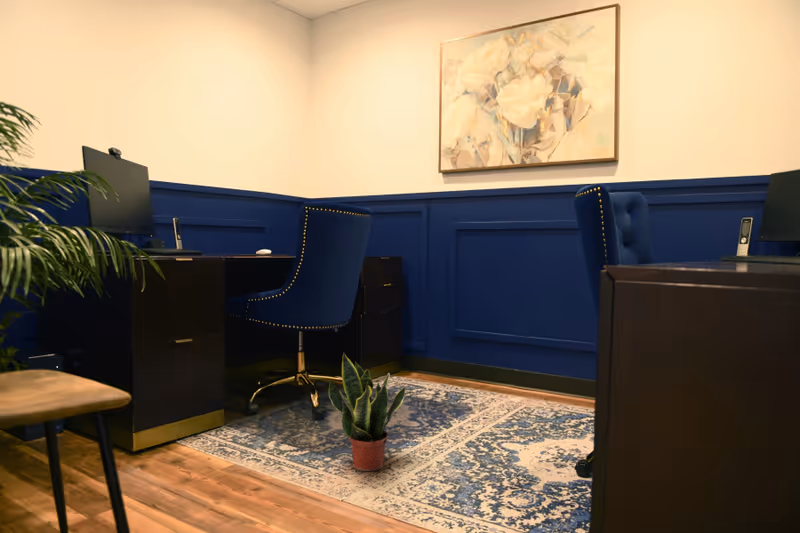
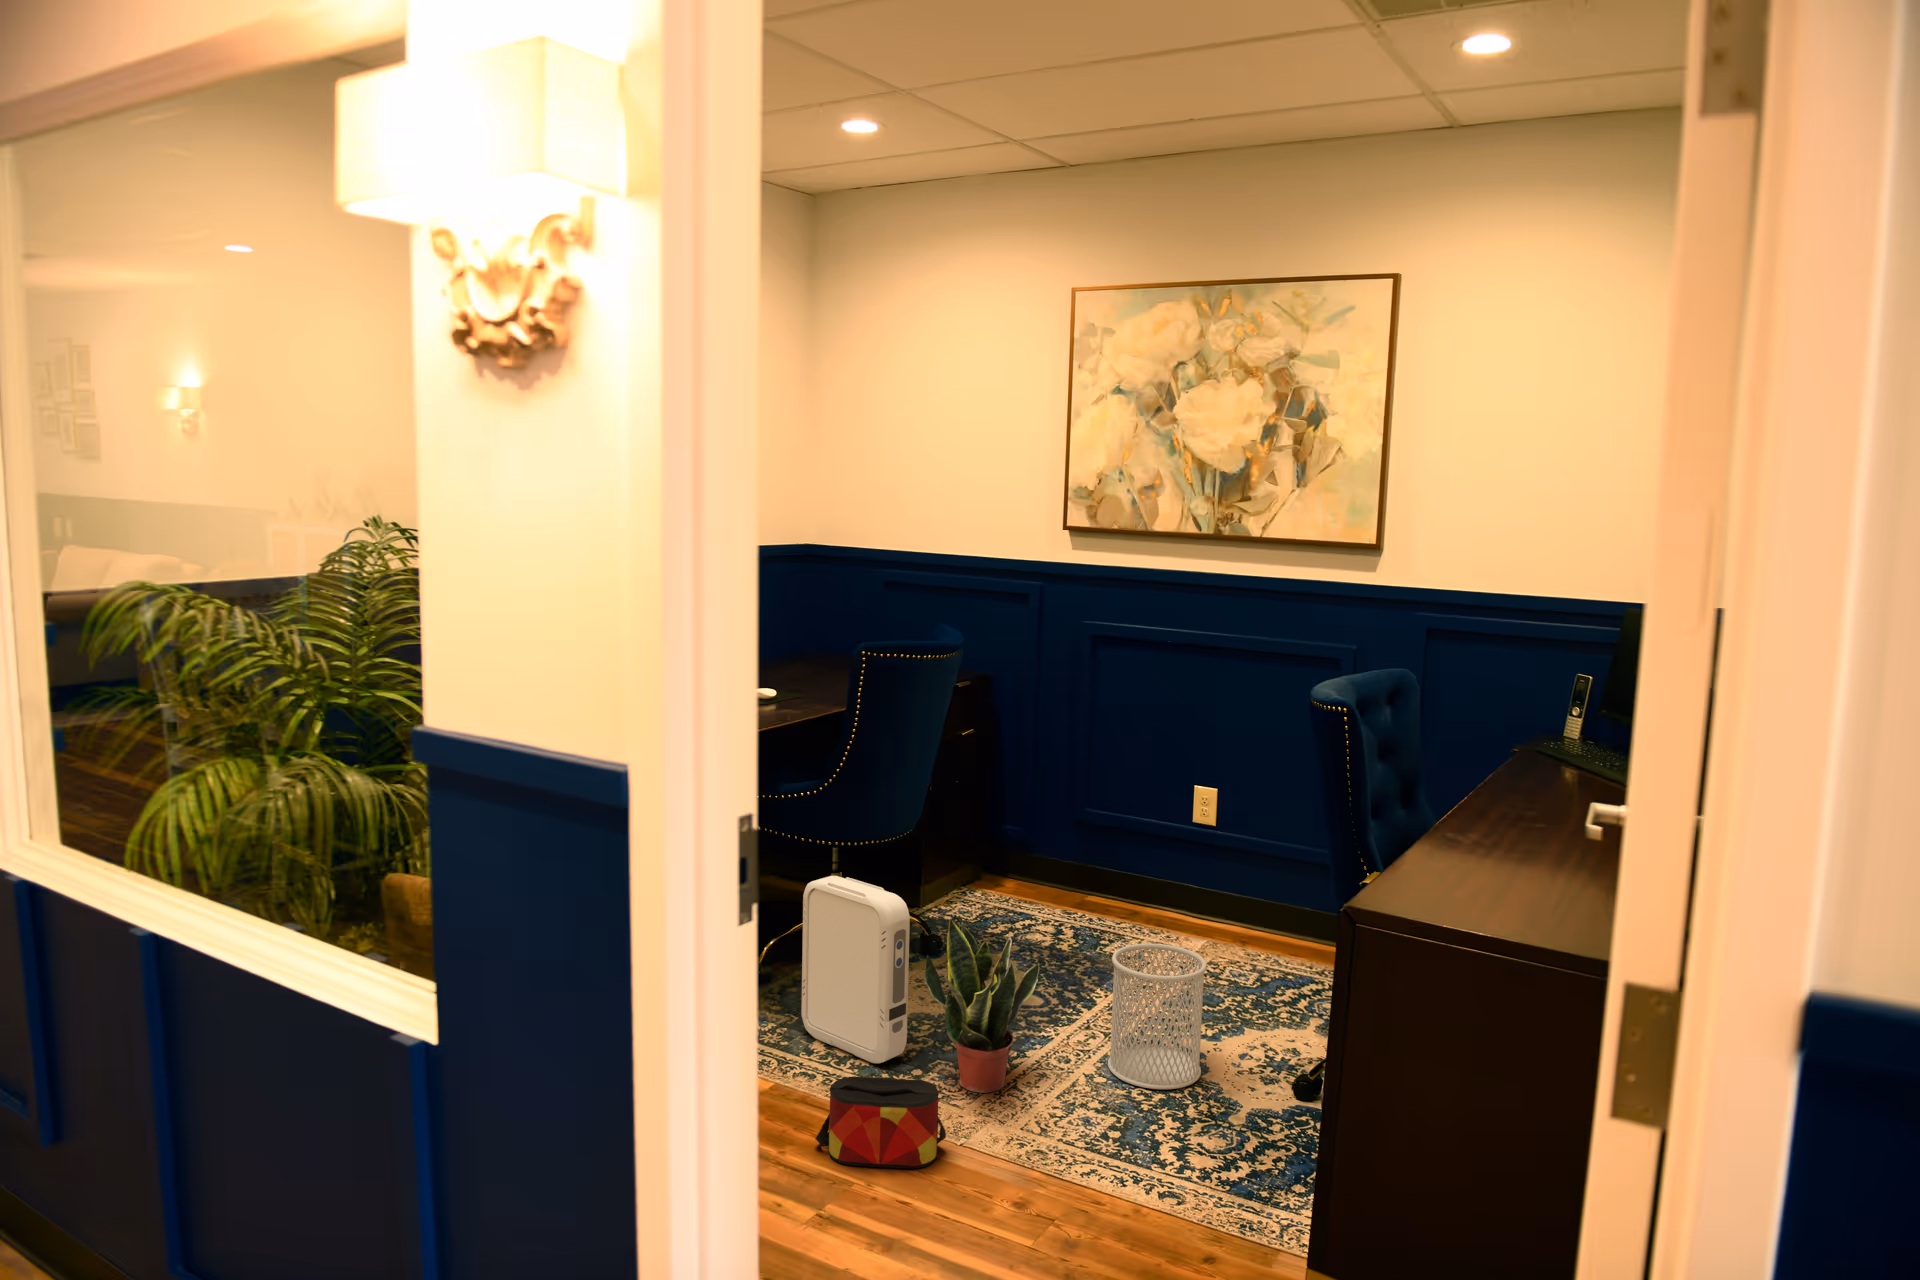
air purifier: none [262,339,323,455] -> present [802,876,910,1063]
wastebasket: none [453,379,515,470] -> present [1108,944,1207,1089]
bag: none [241,452,330,515] -> present [815,1076,946,1169]

